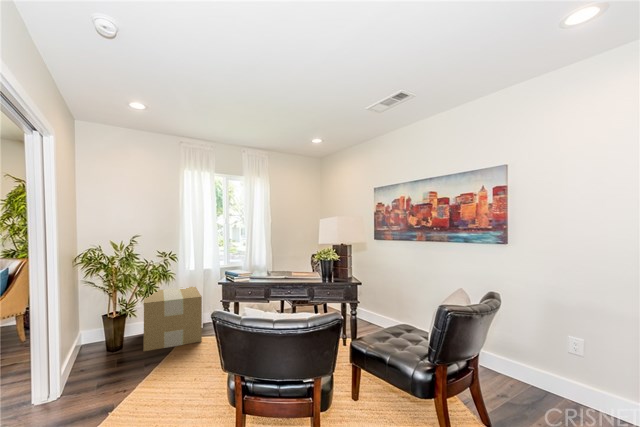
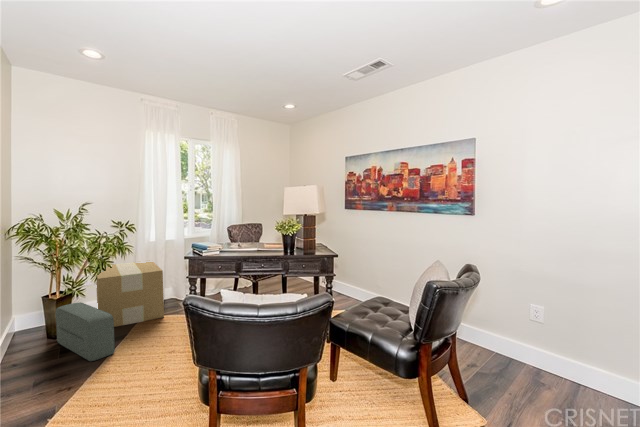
pouf: none [104,325,151,384] -> present [56,302,115,361]

